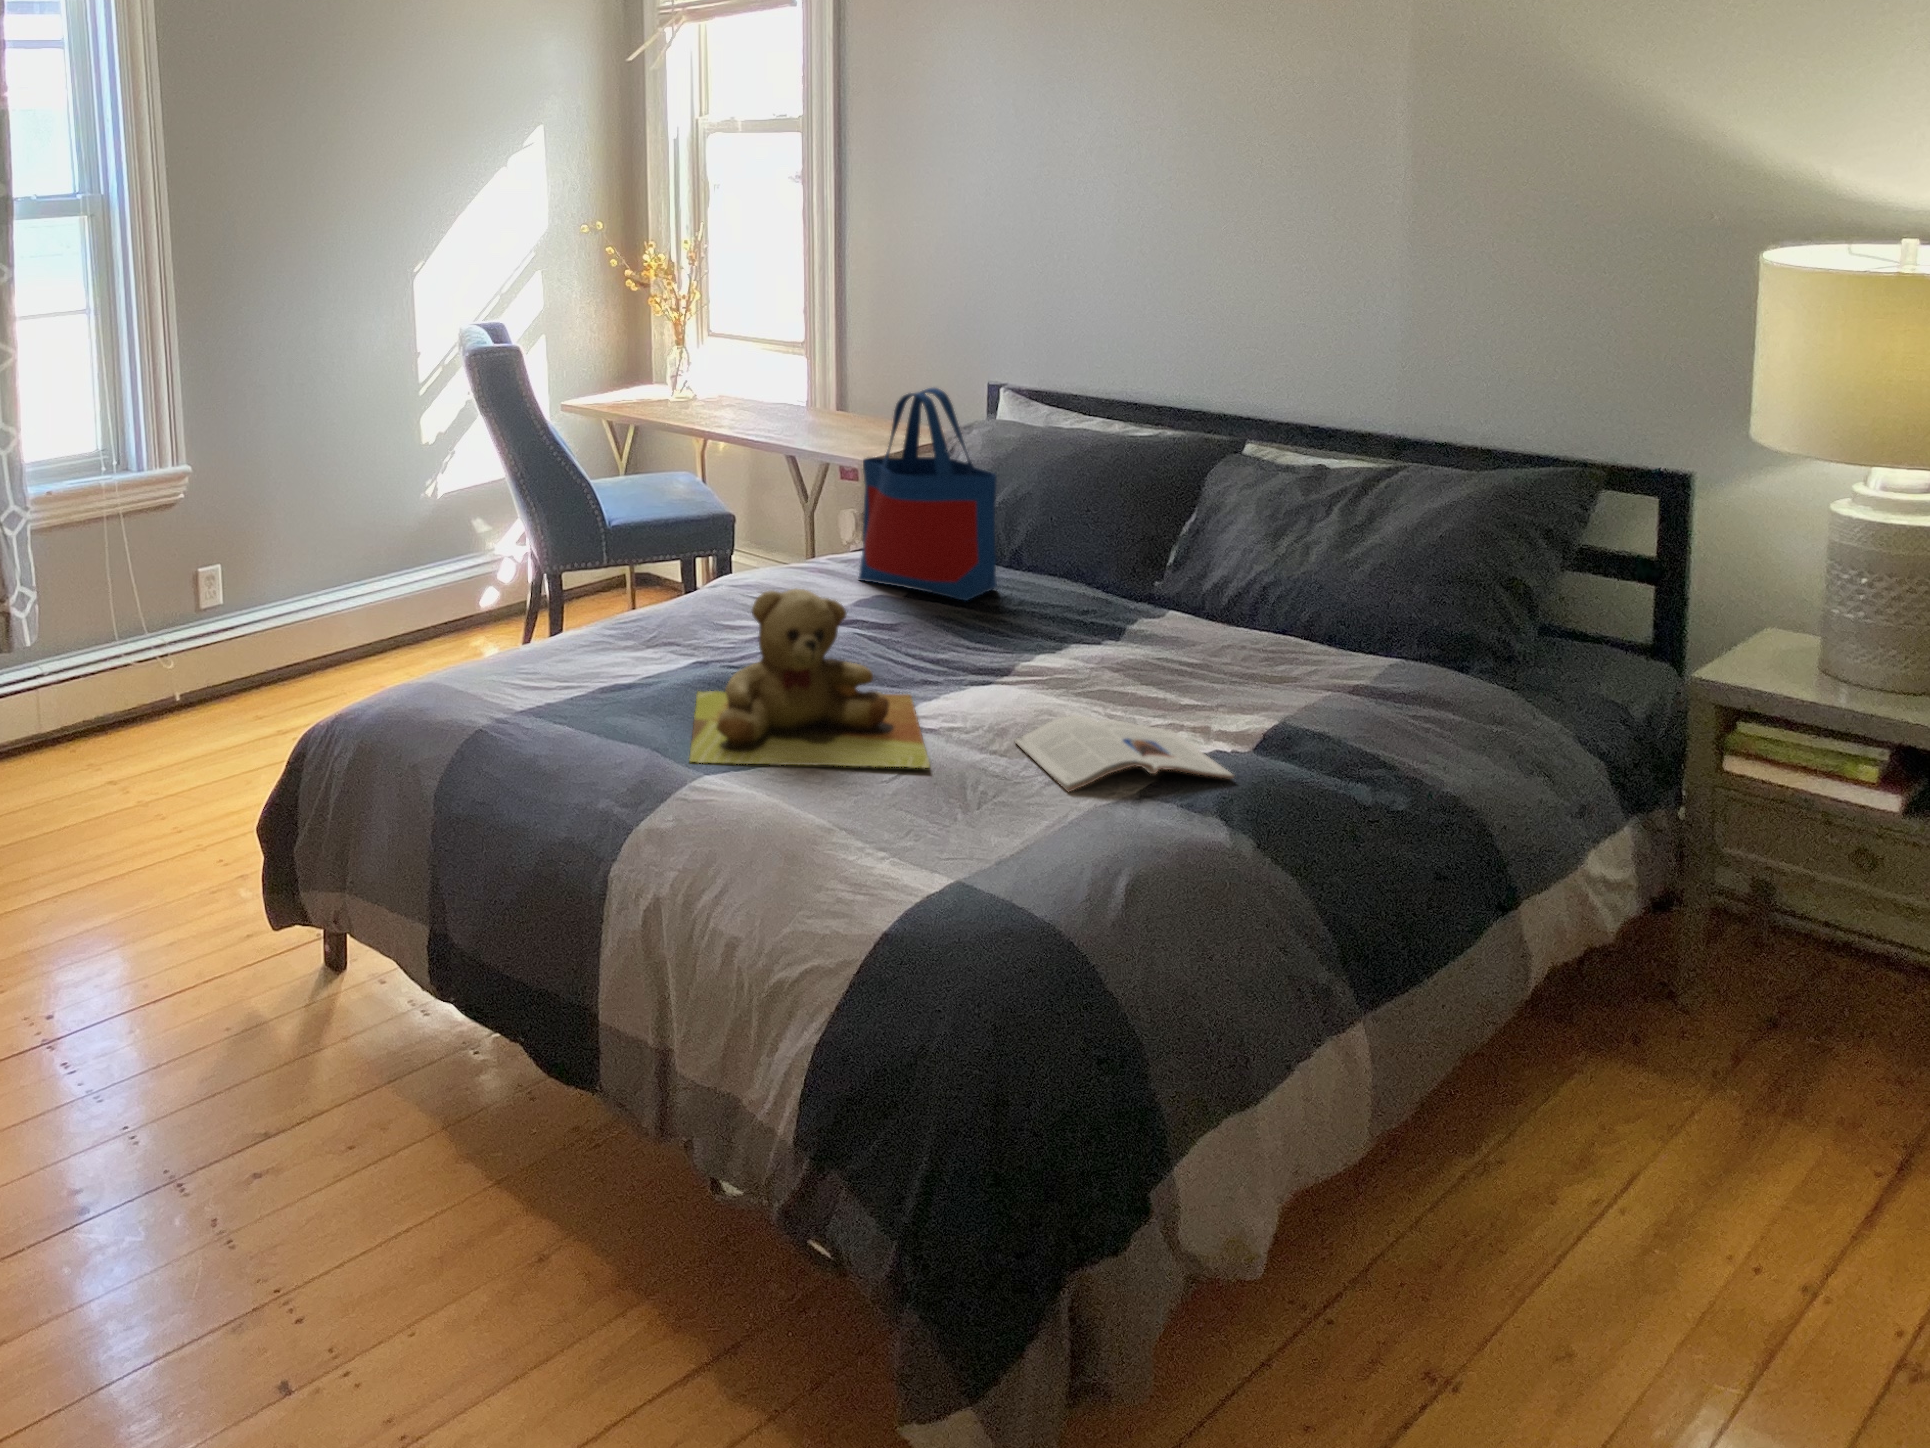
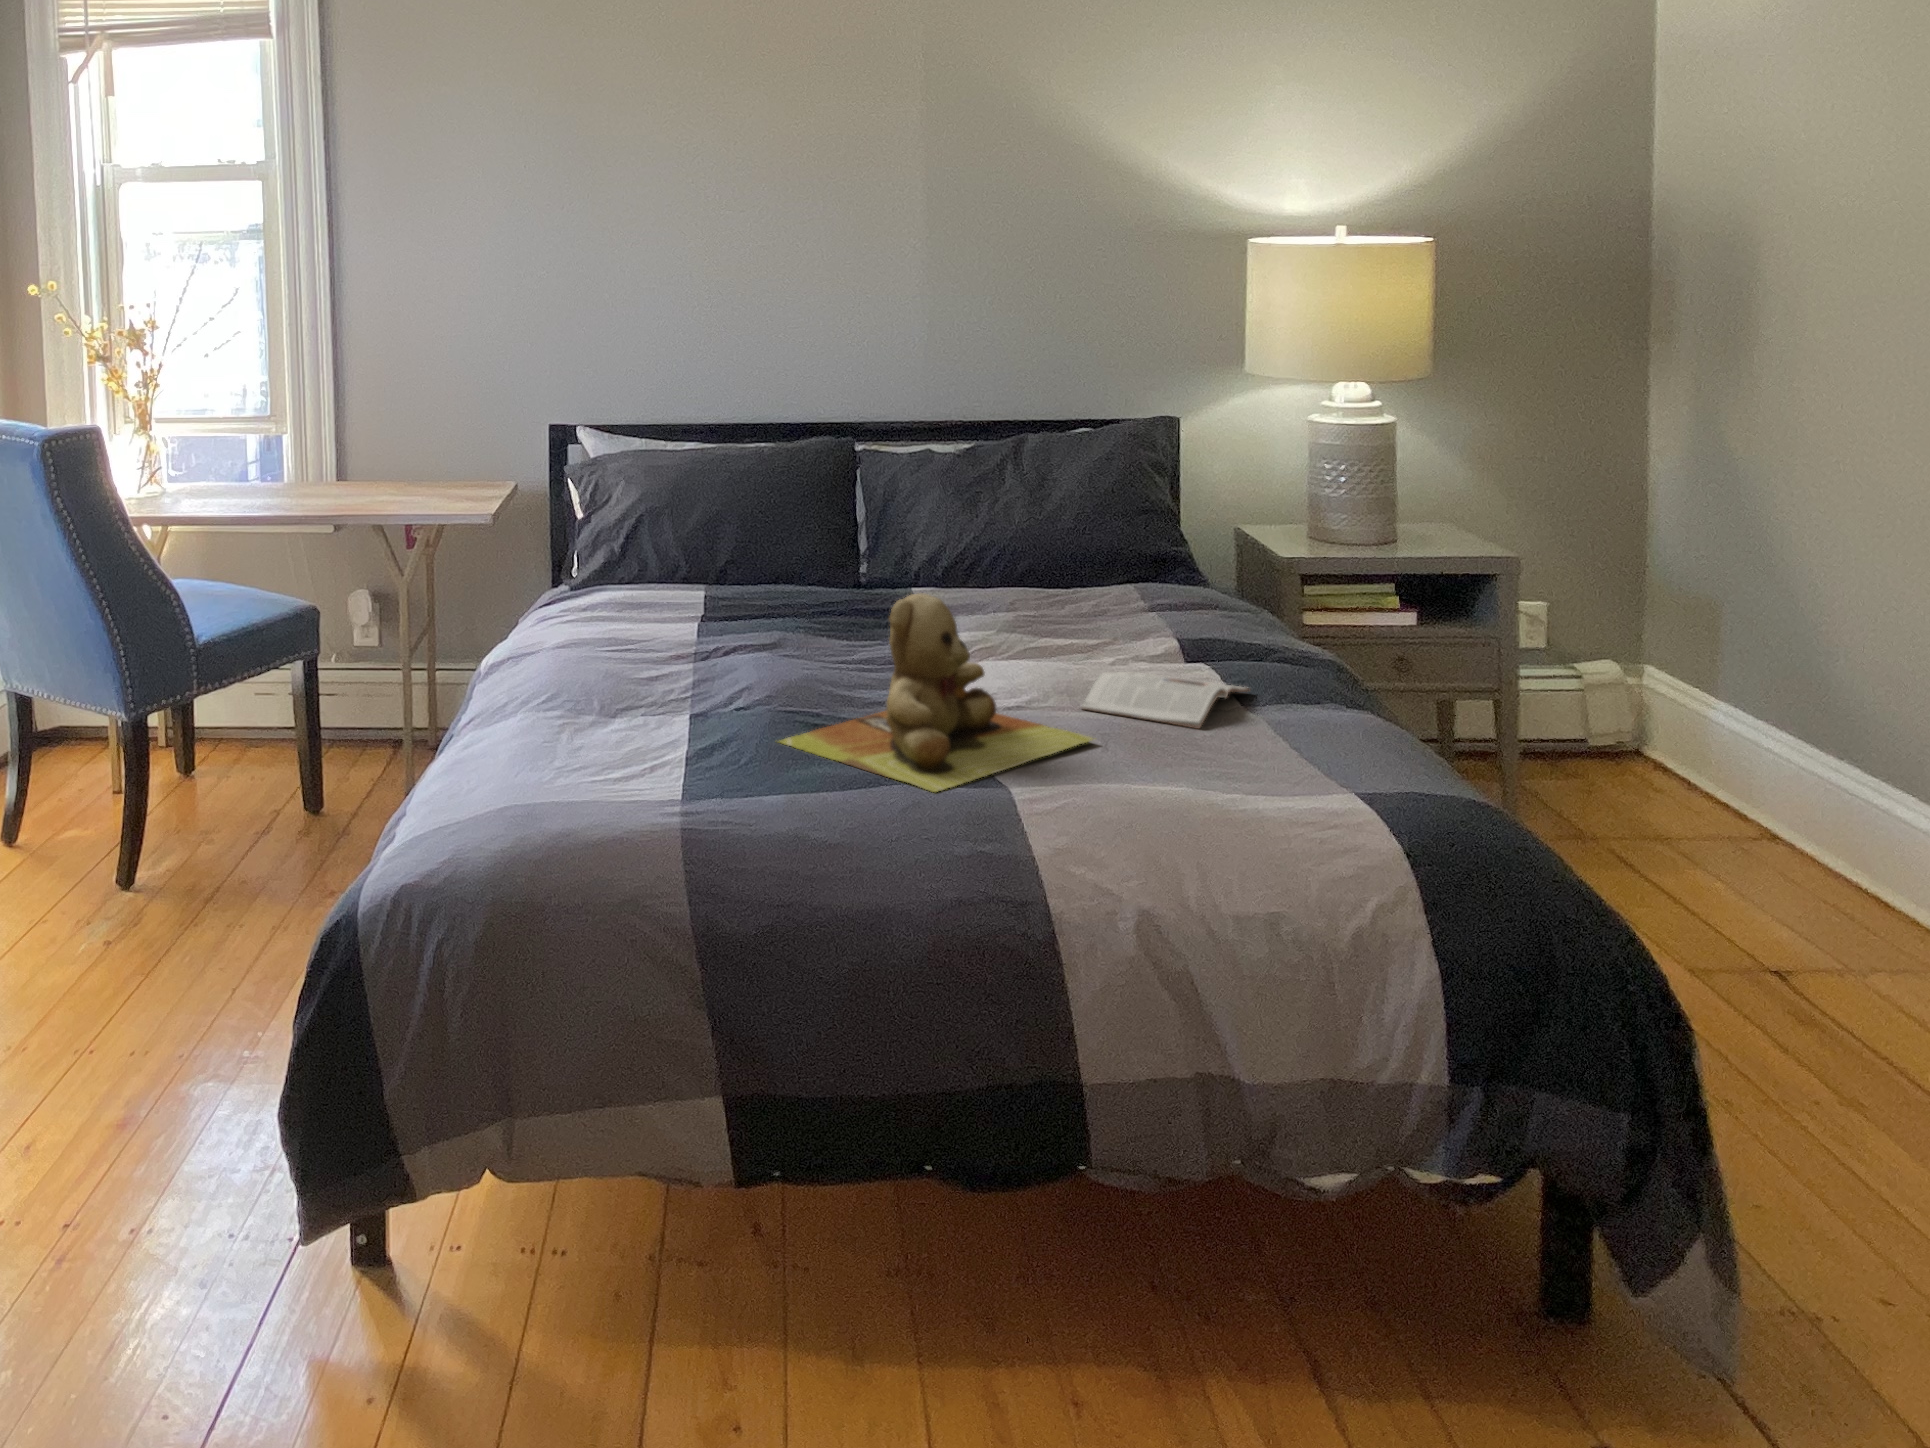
tote bag: present [859,388,997,601] -> none [623,416,778,631]

